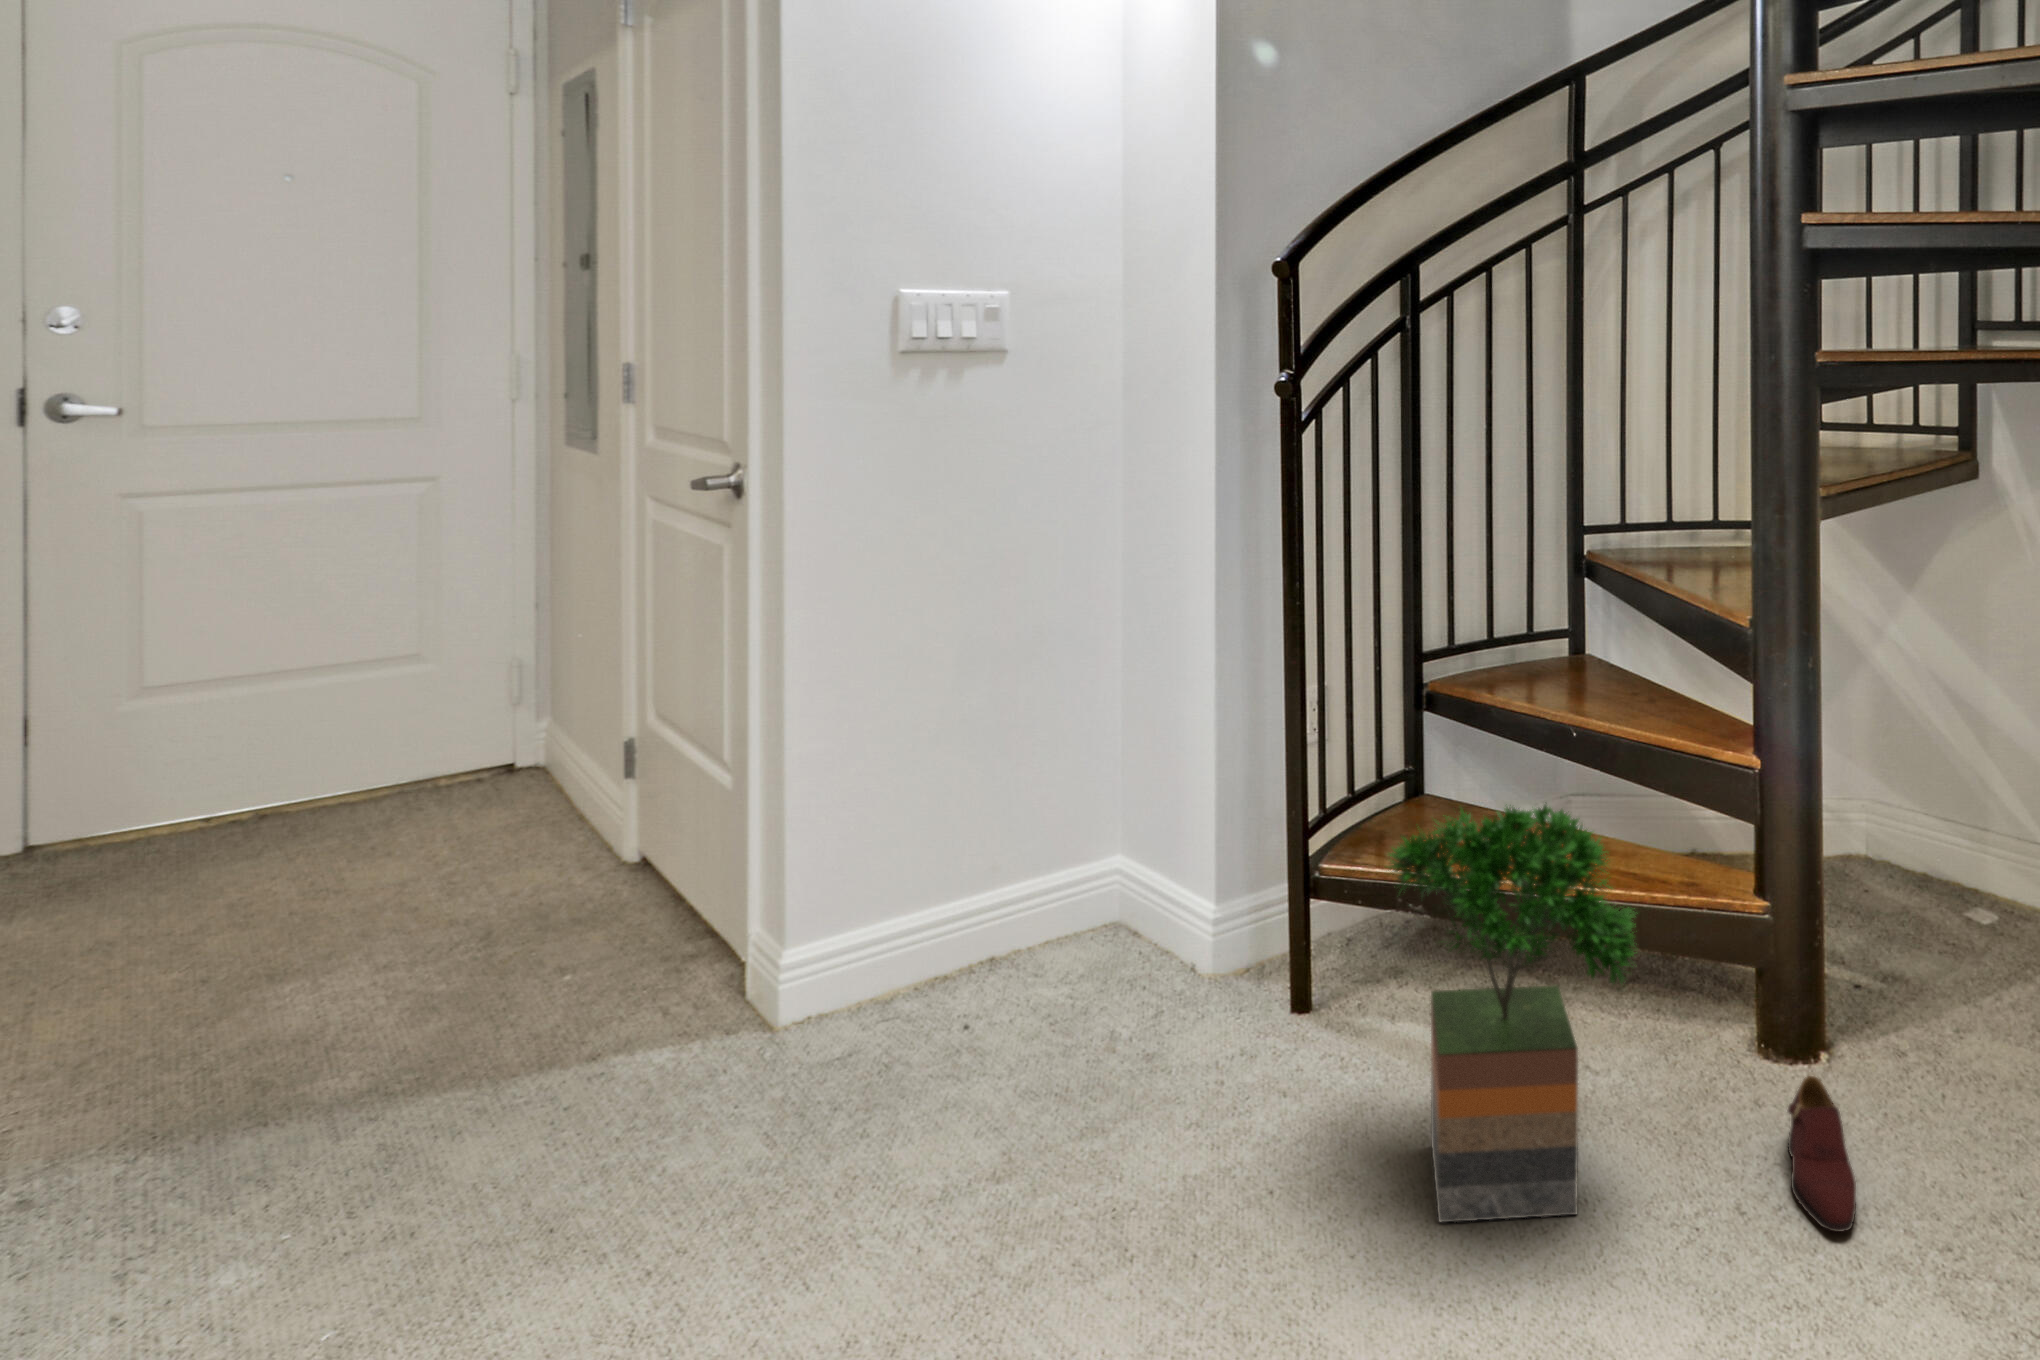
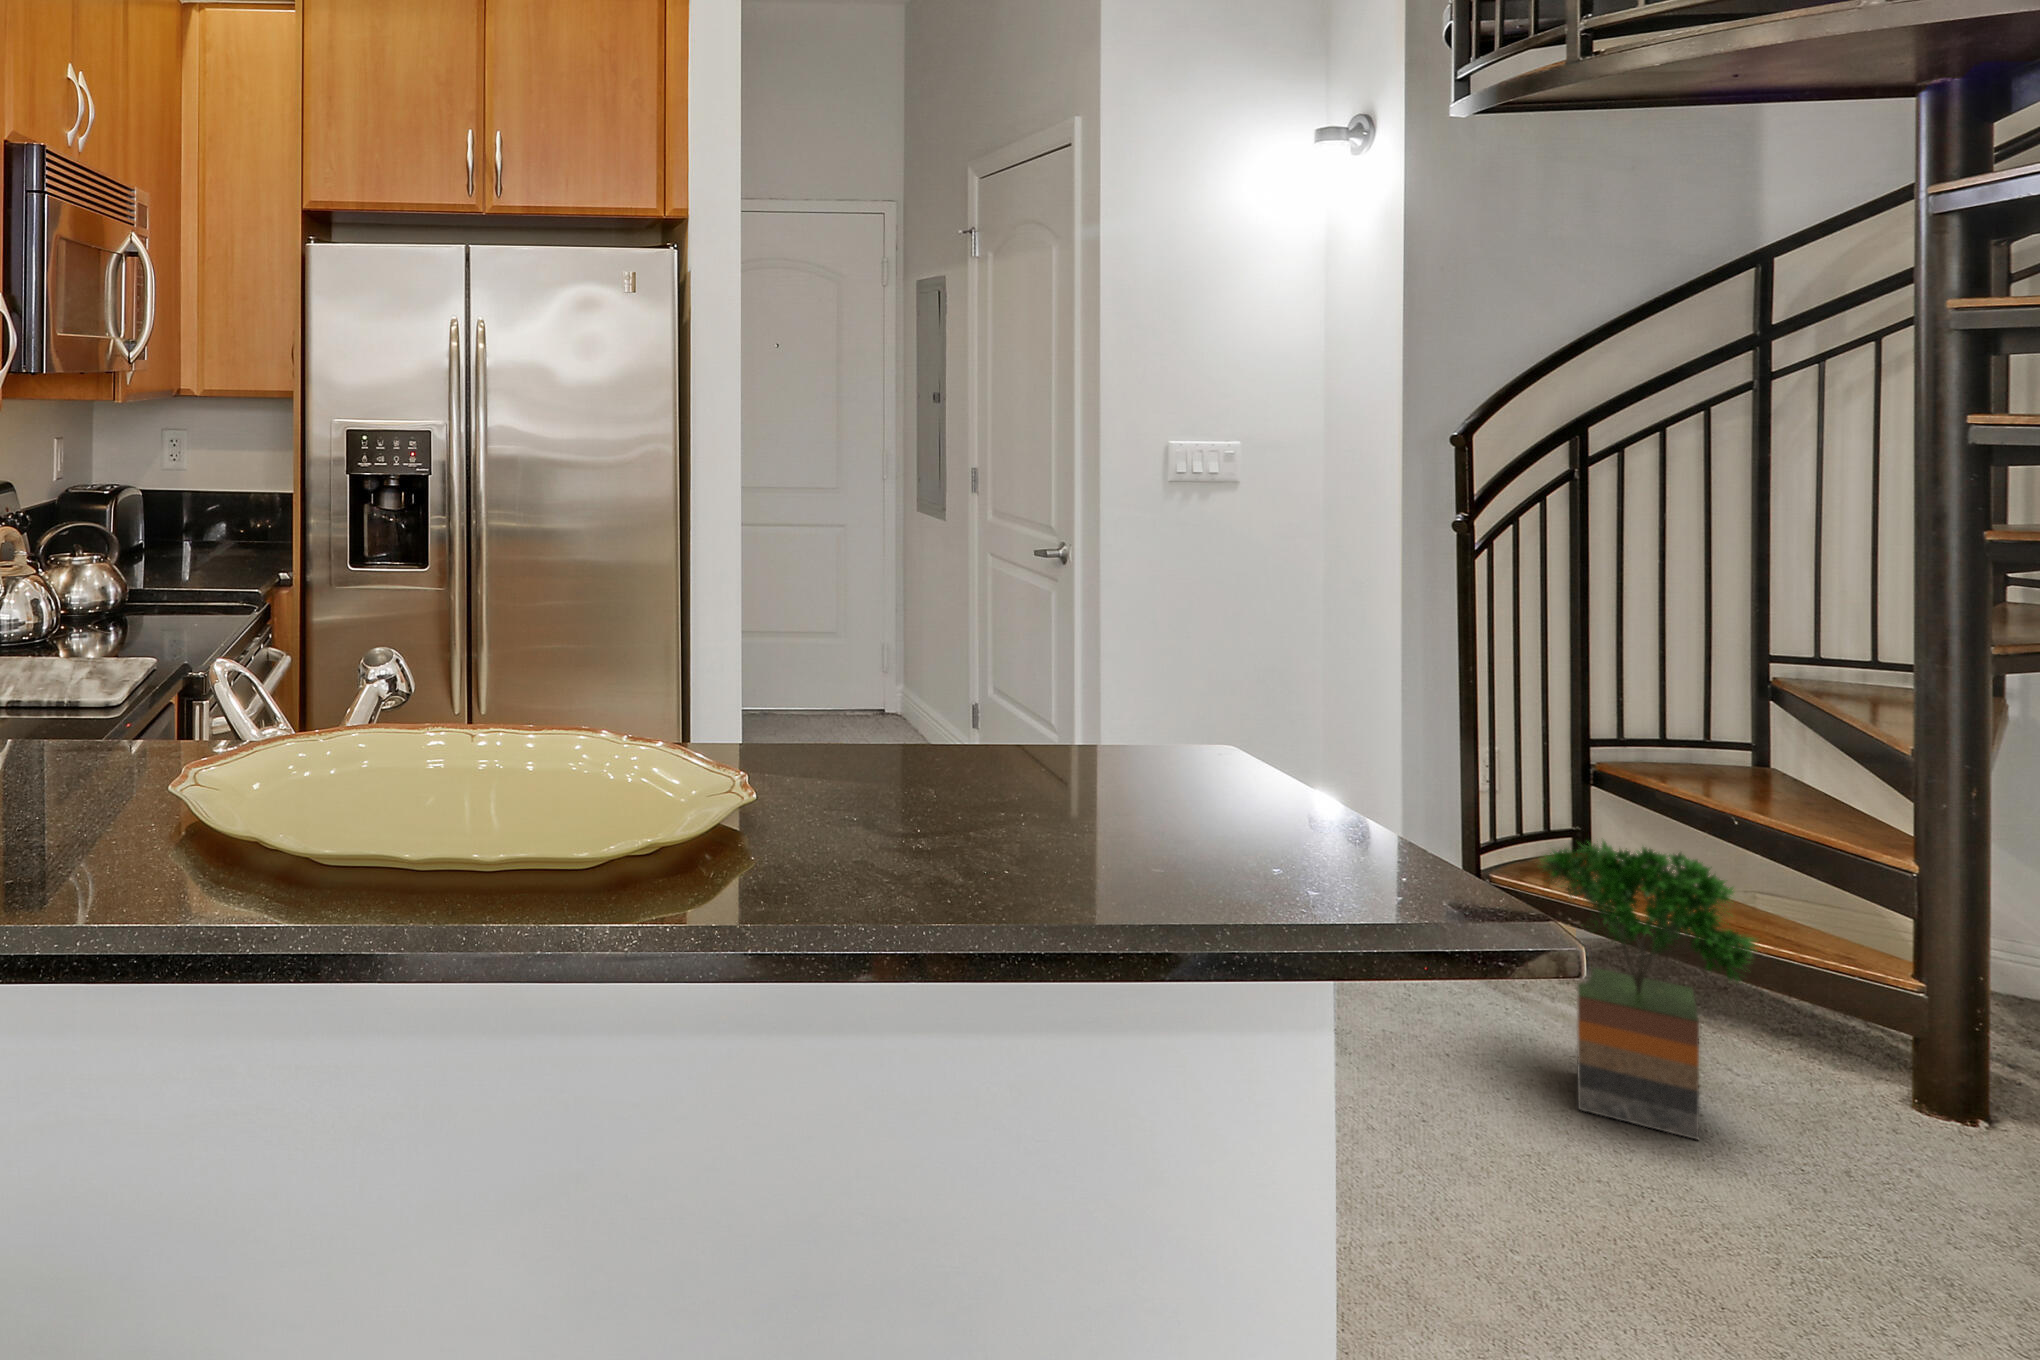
shoe: present [1788,1076,1856,1232] -> none [1915,1119,1980,1221]

